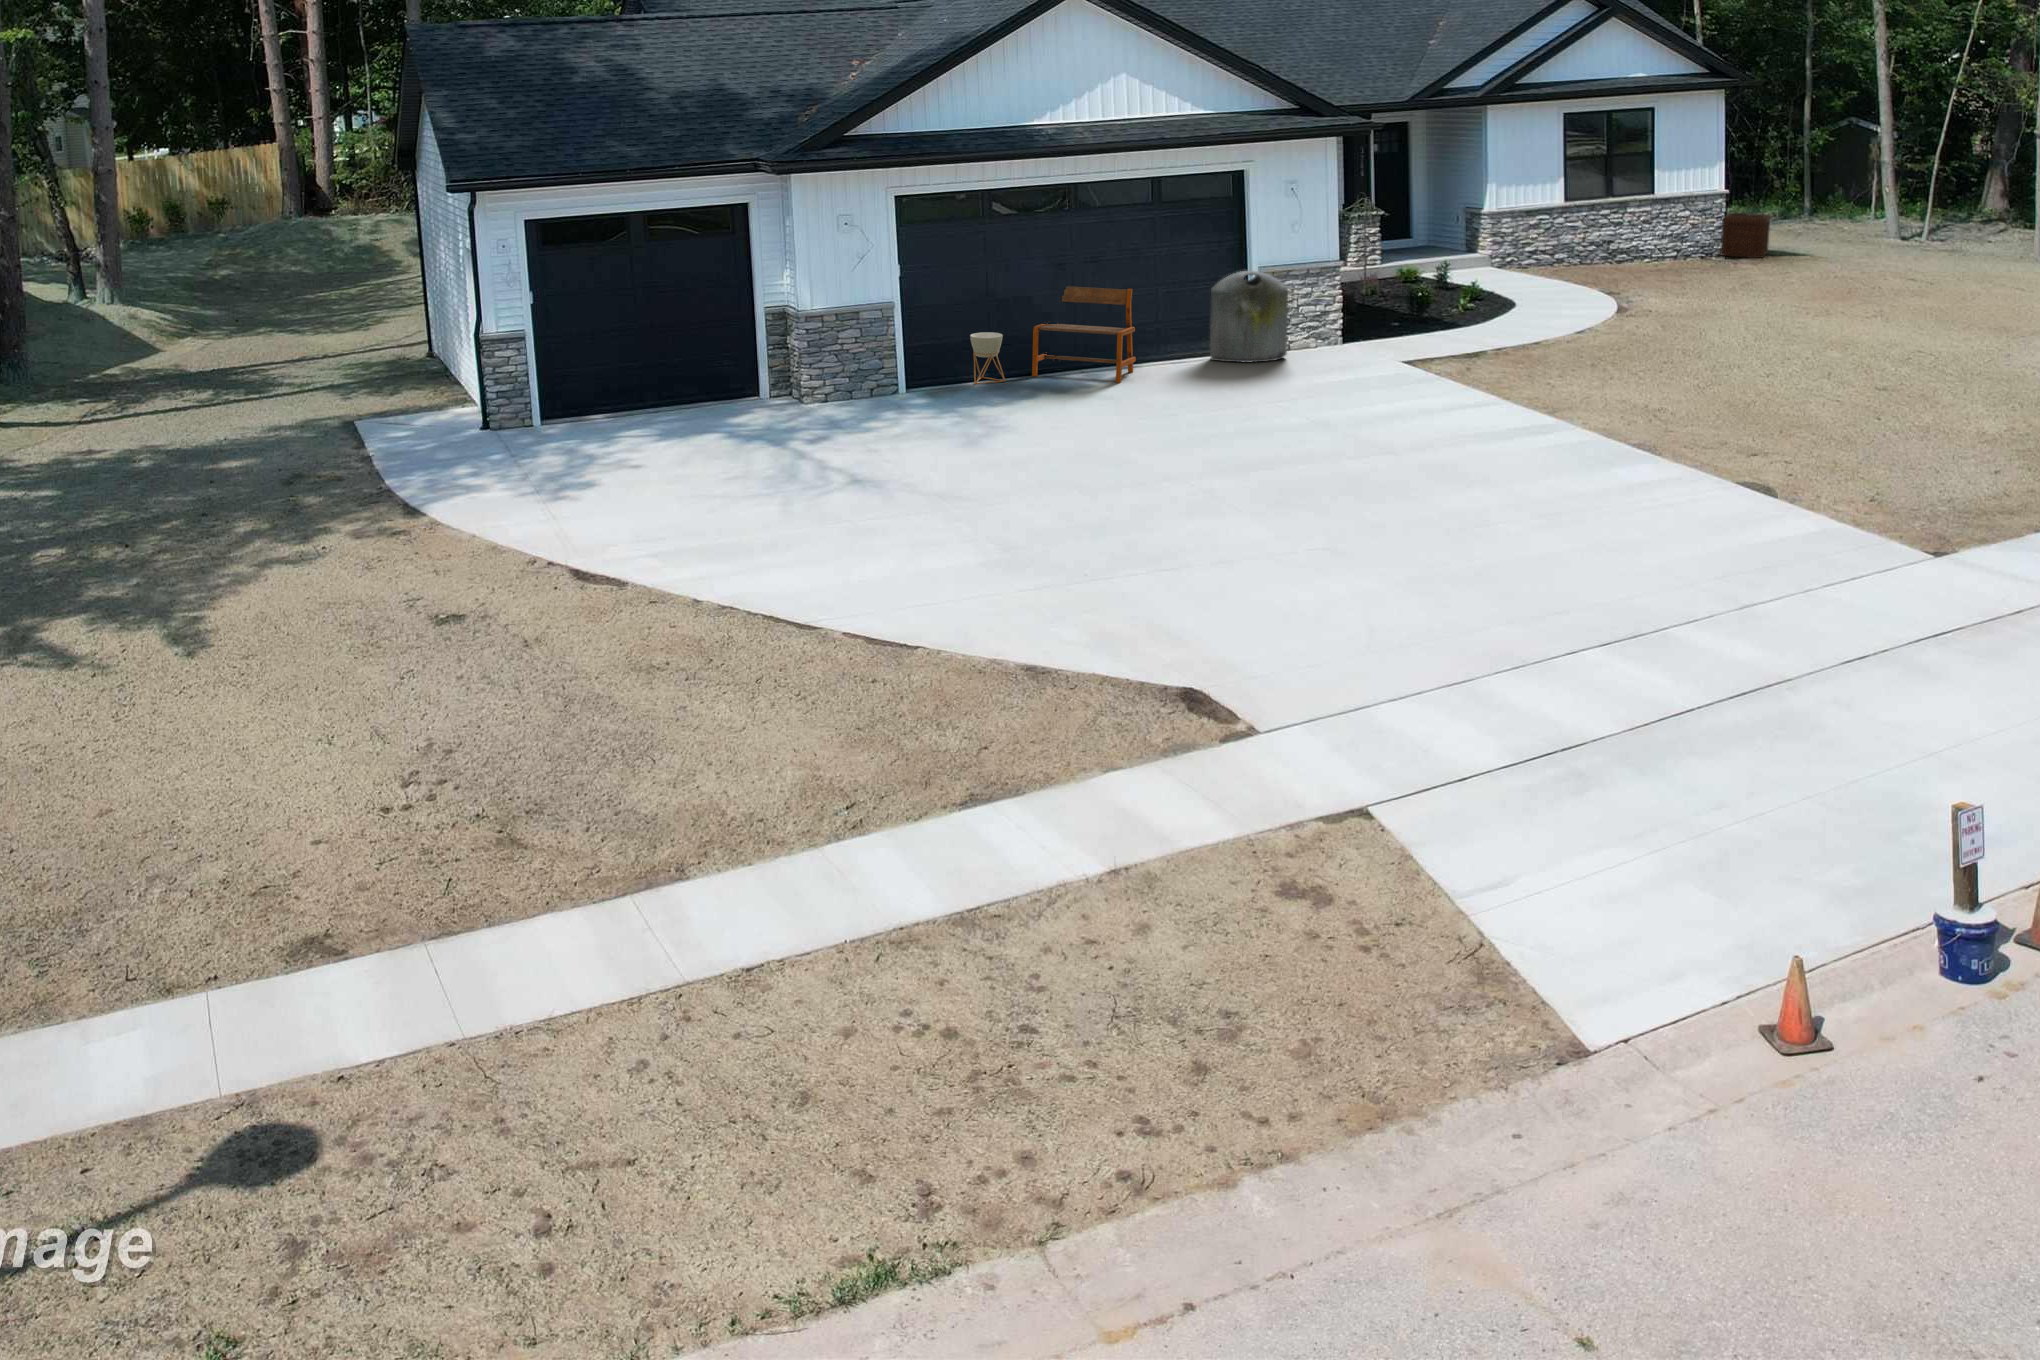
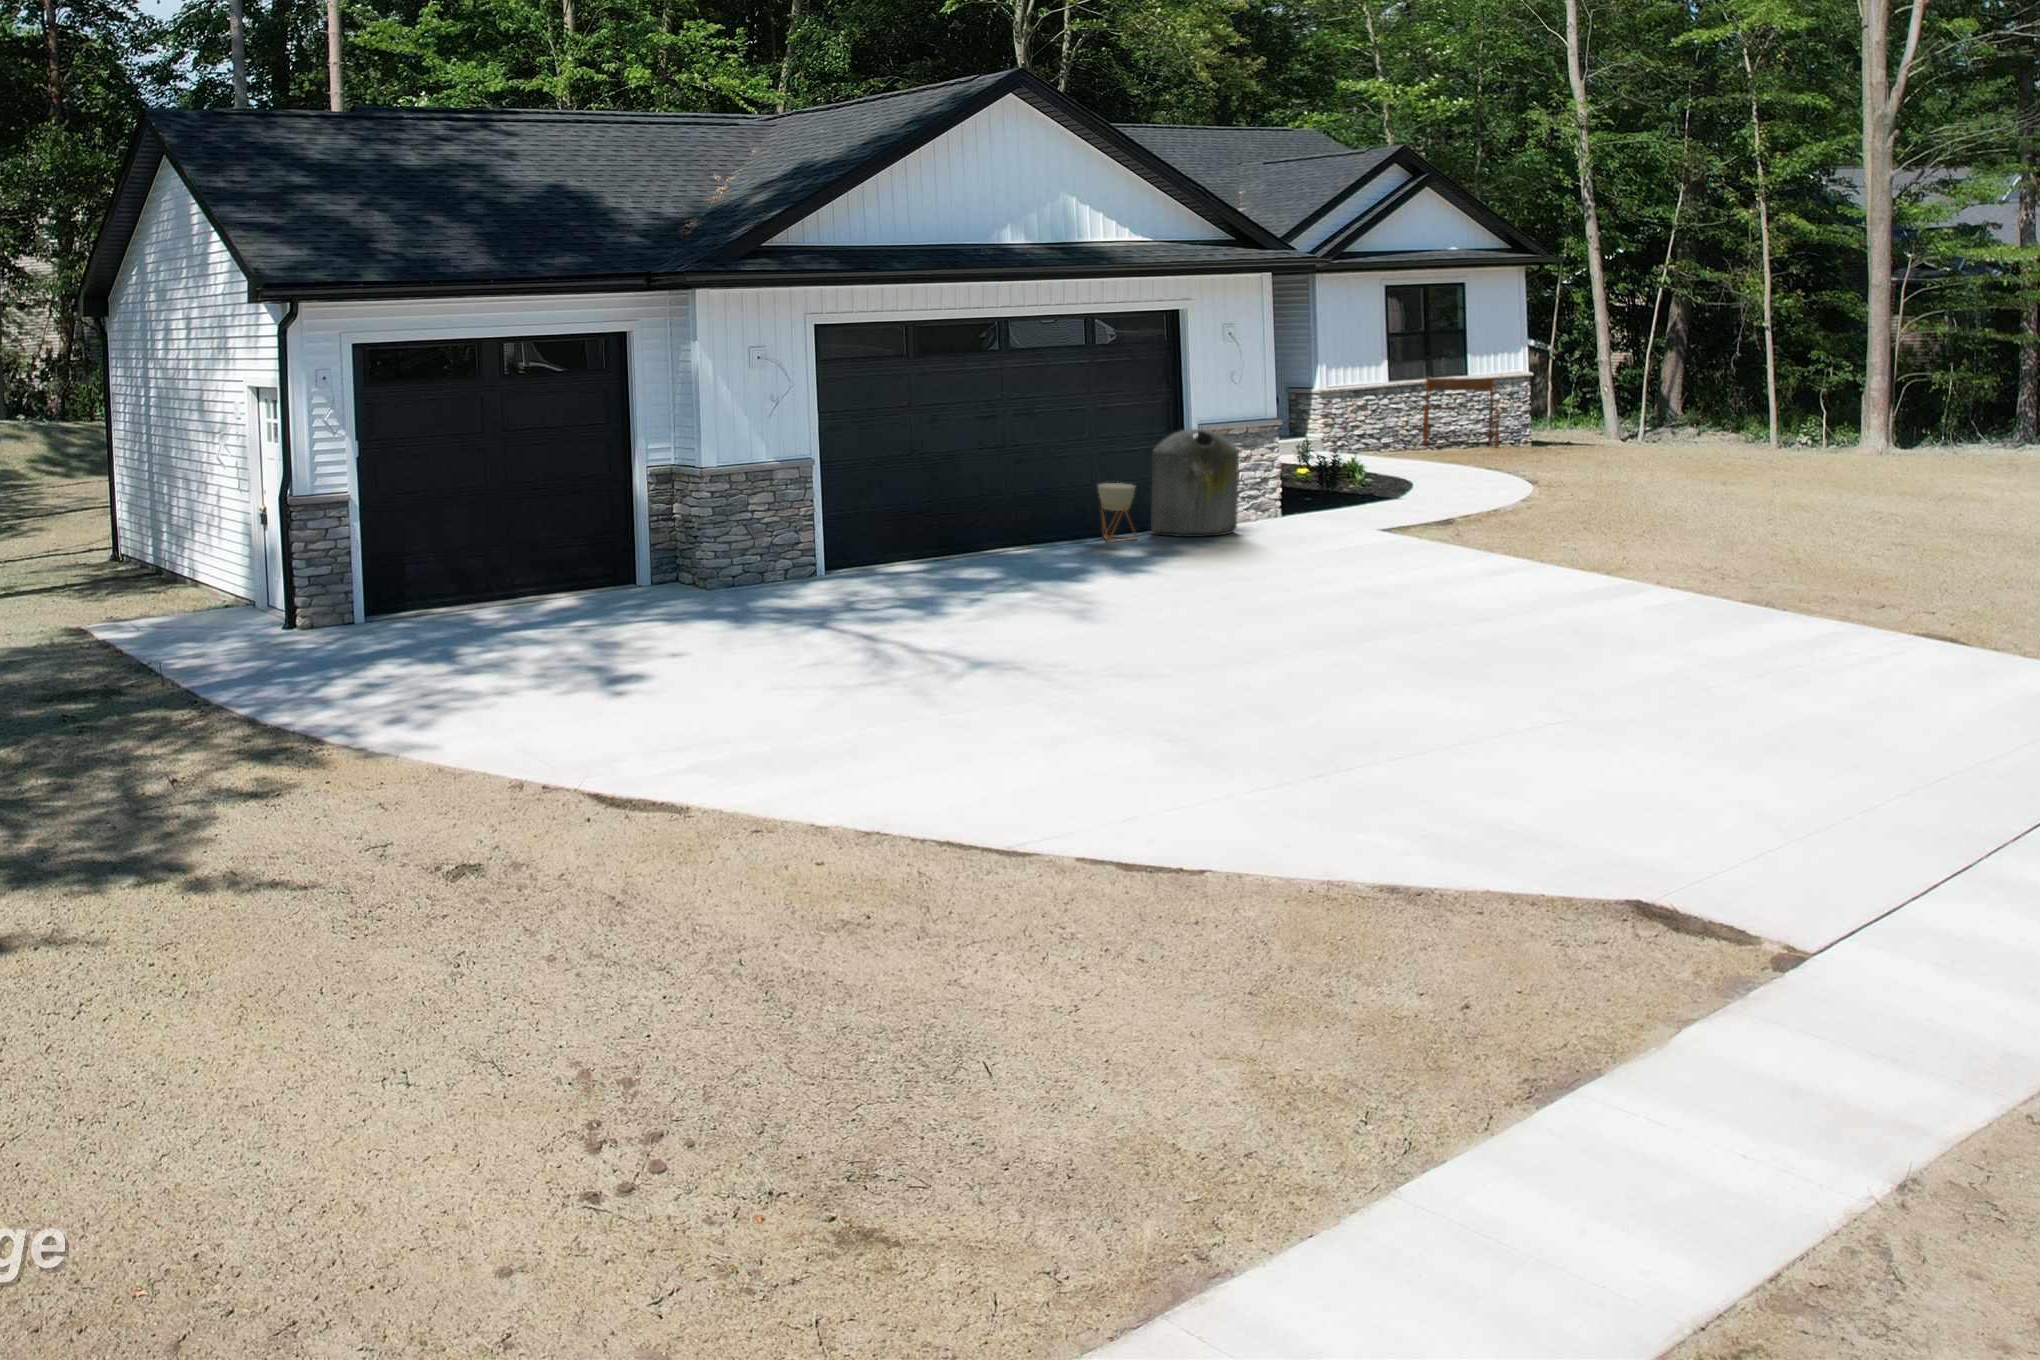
wooden crate: present [1720,213,1770,258] -> none [1530,395,1578,440]
bench: present [1032,286,1136,383] -> present [1422,377,1500,447]
planter: present [970,332,1005,384] -> present [1098,483,1136,541]

